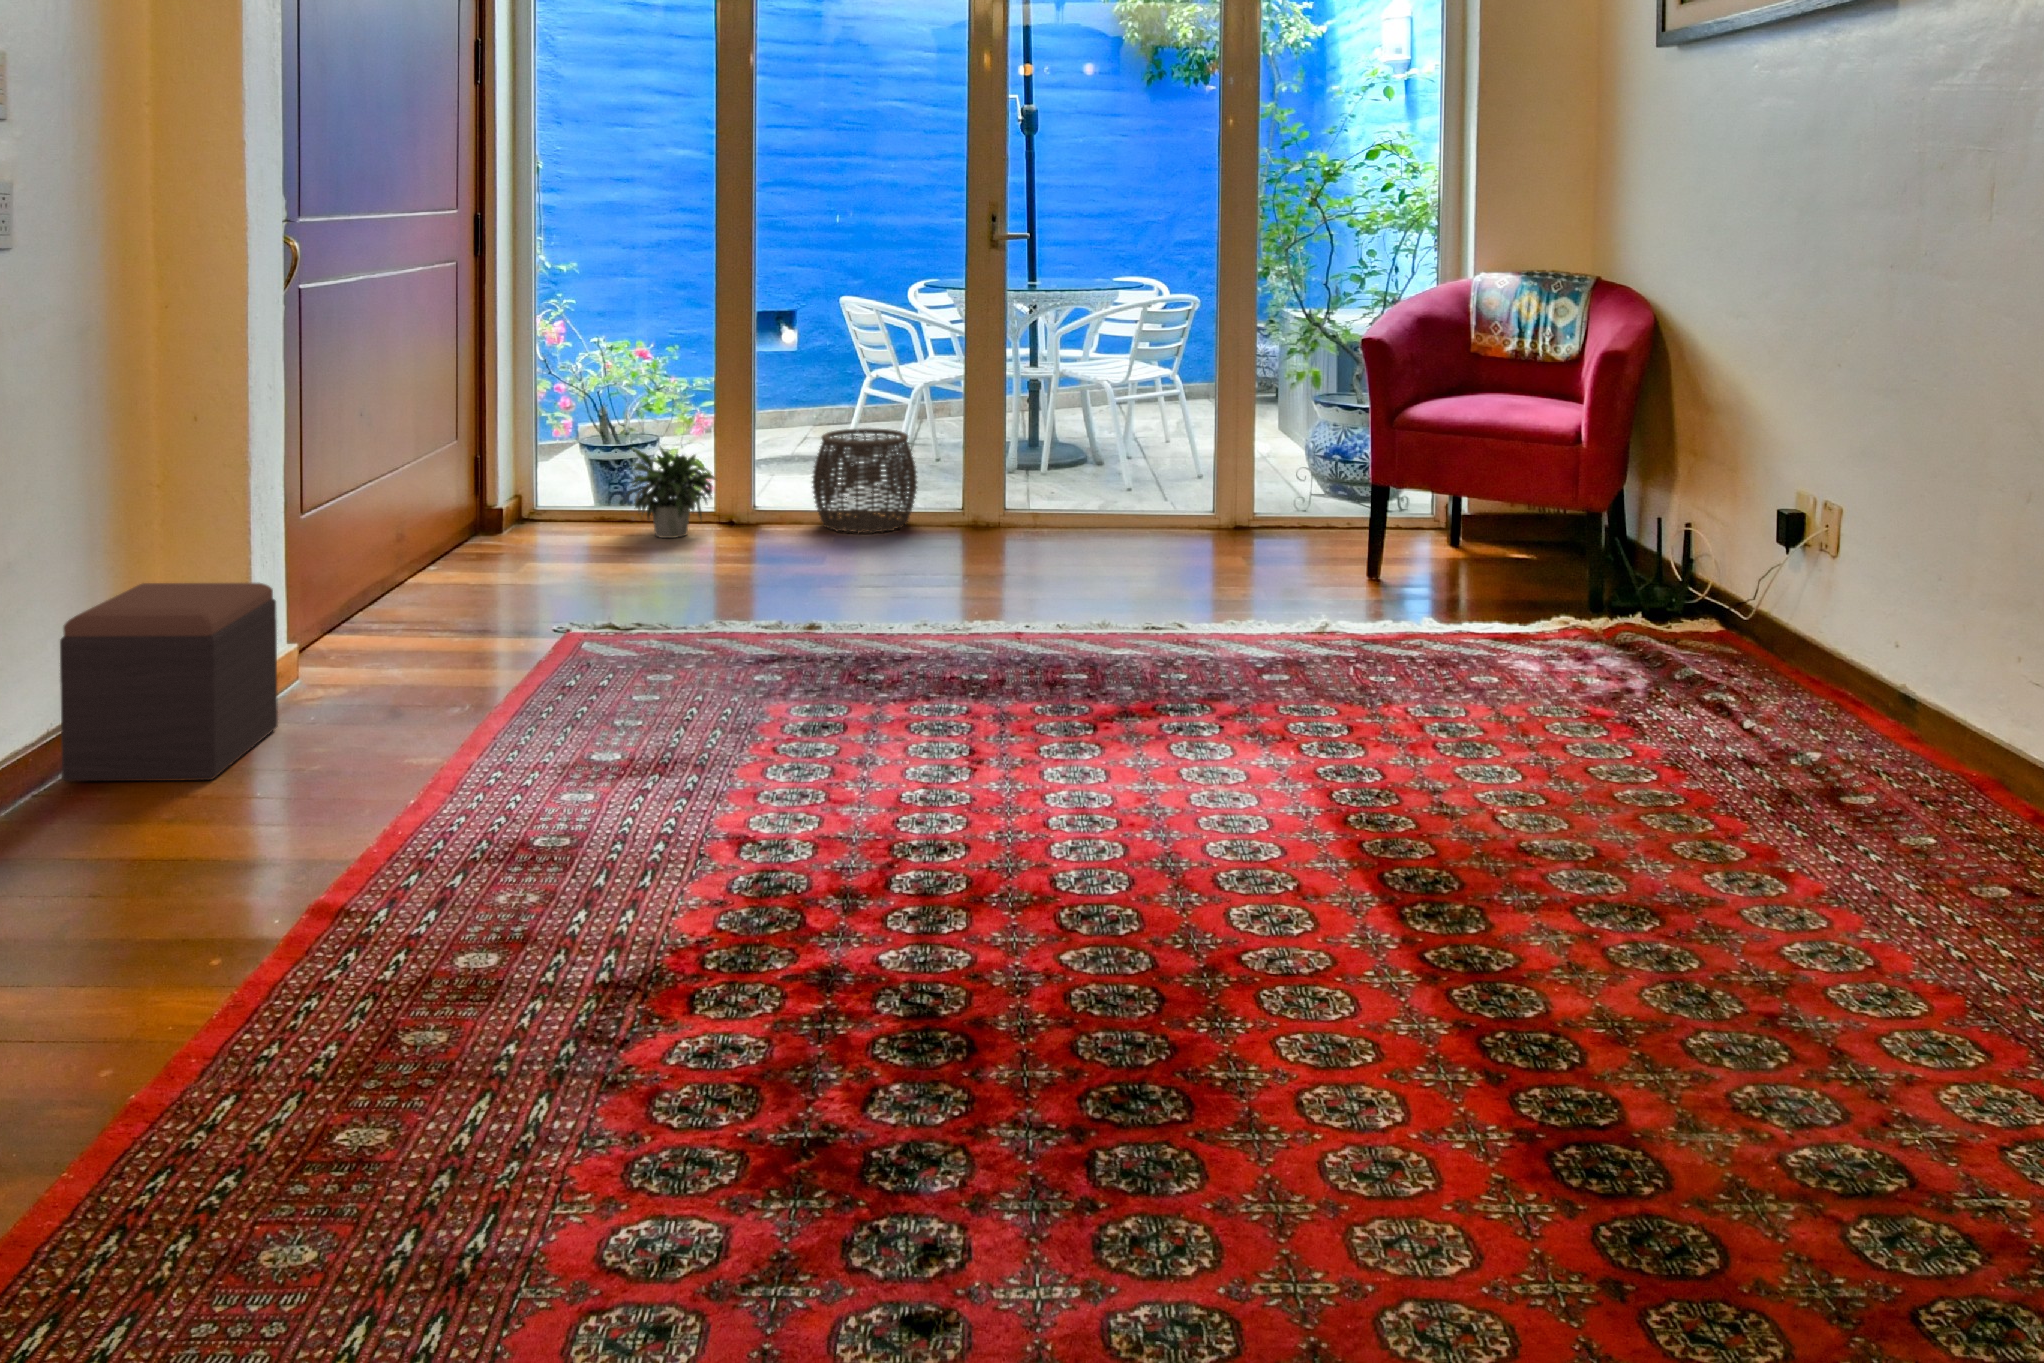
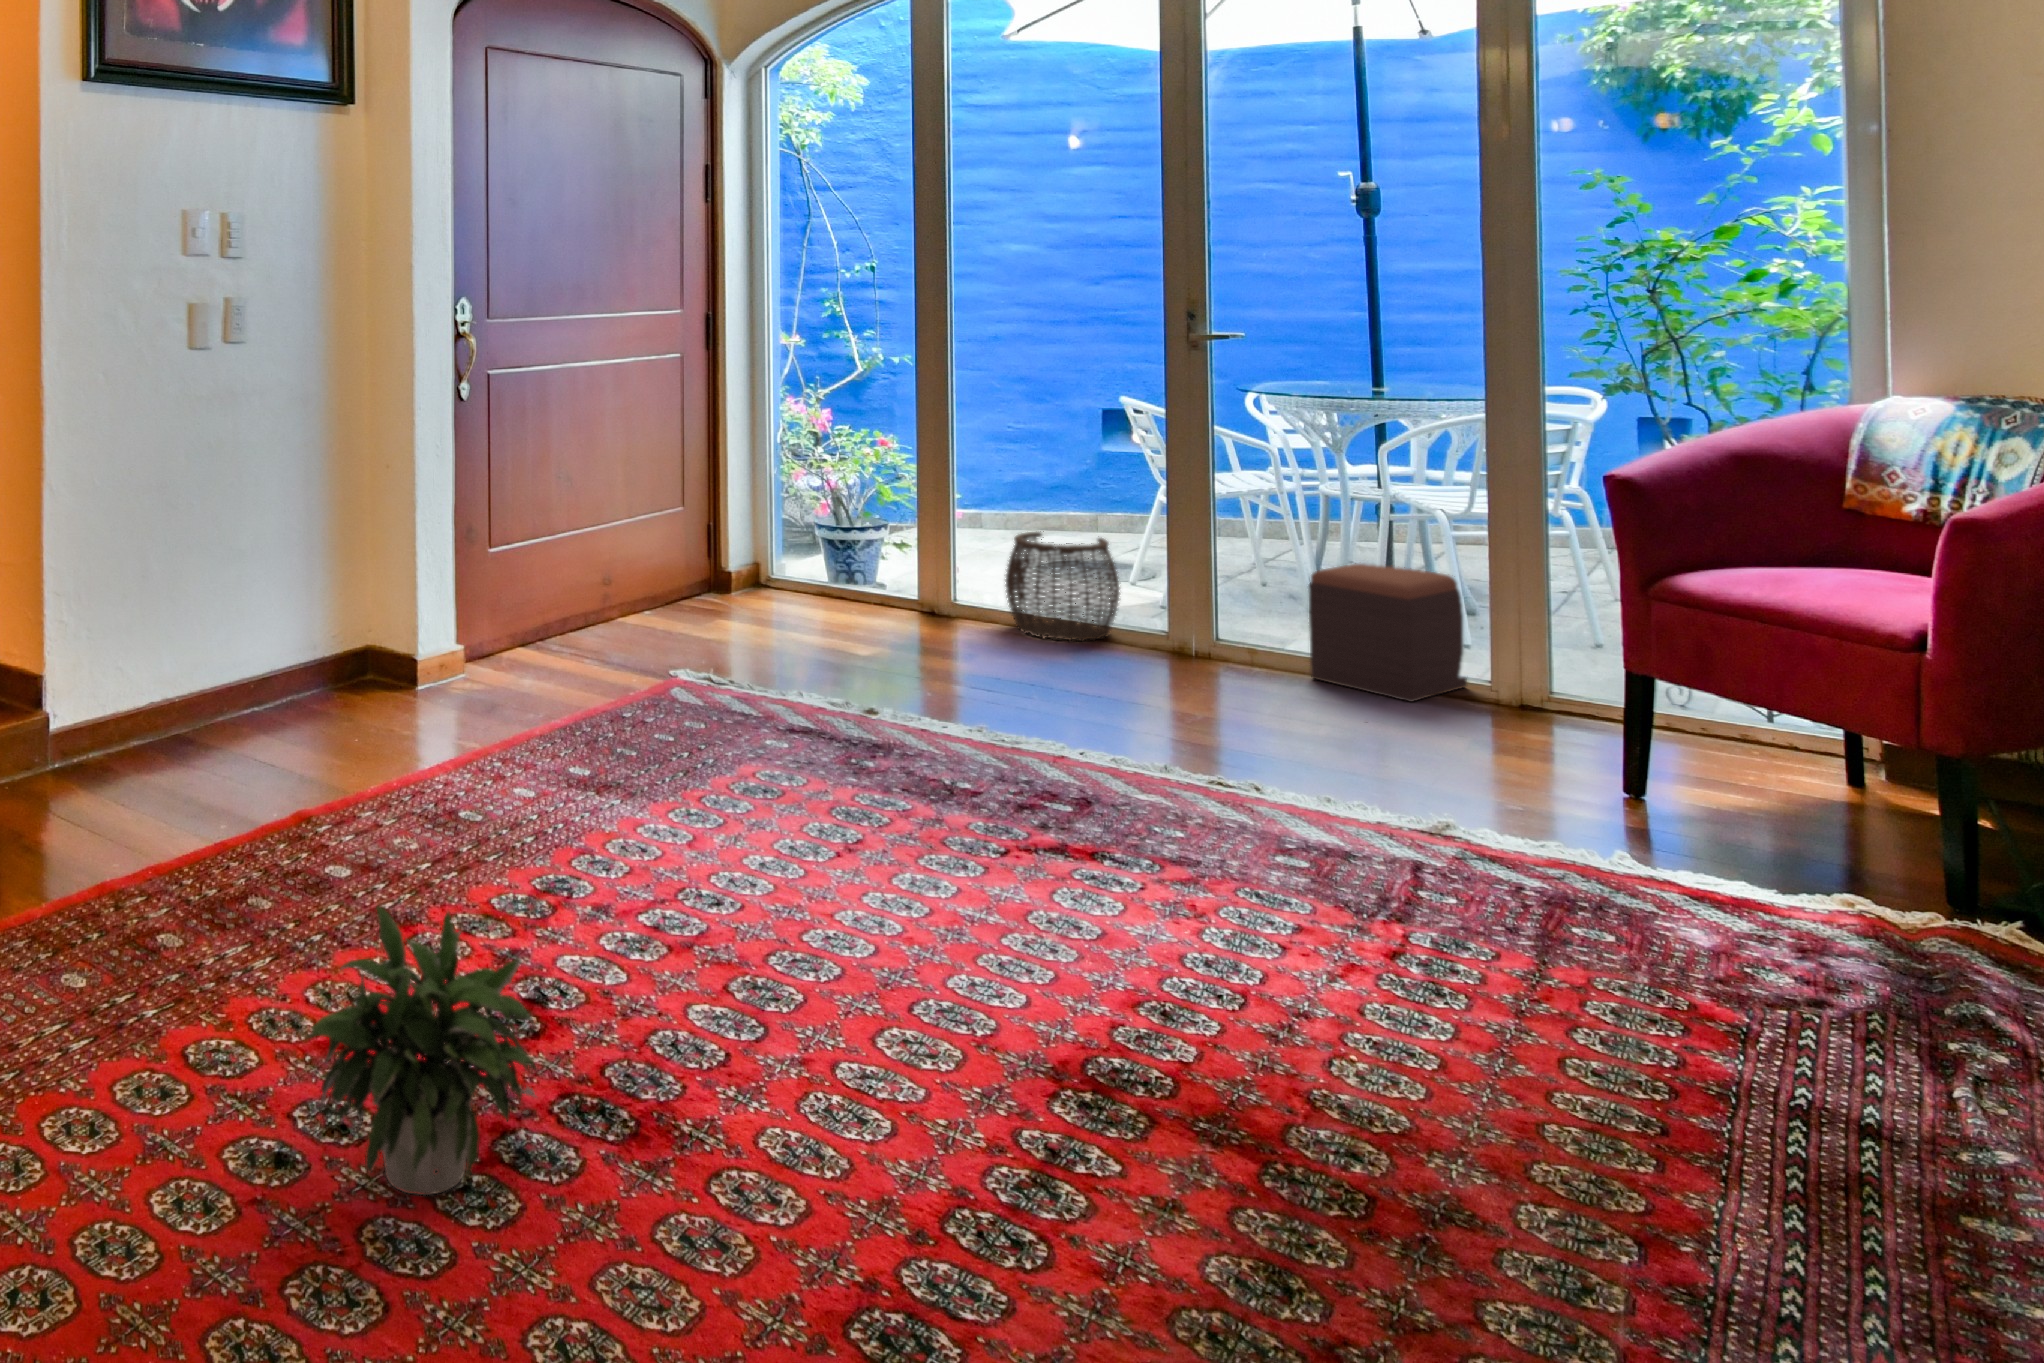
potted plant: present [626,447,715,538] -> present [305,906,537,1195]
footstool: present [60,583,278,781] -> present [1308,563,1467,702]

